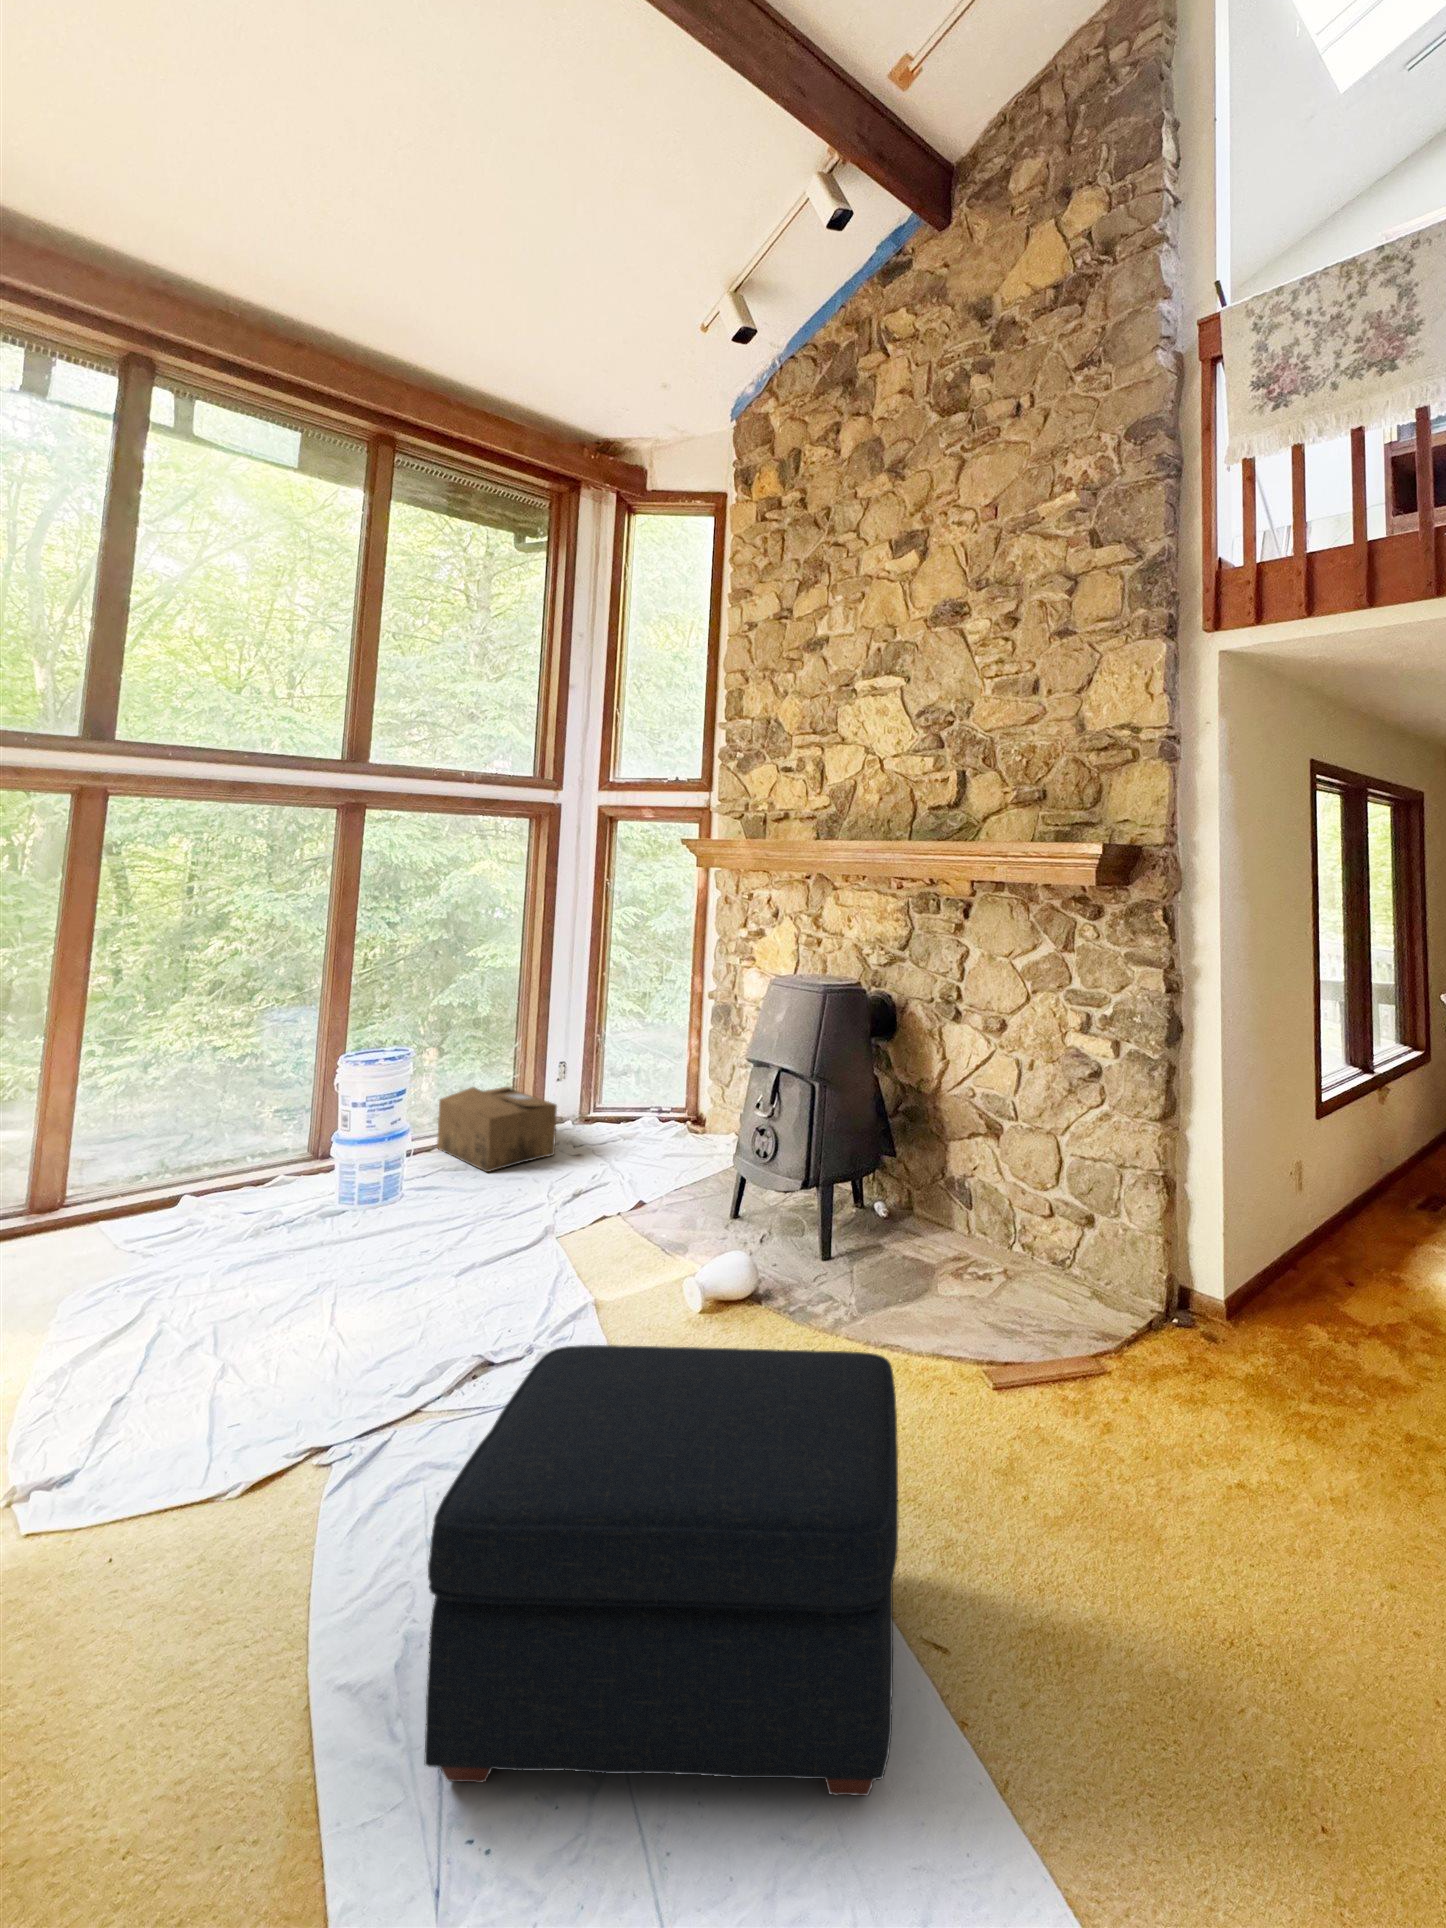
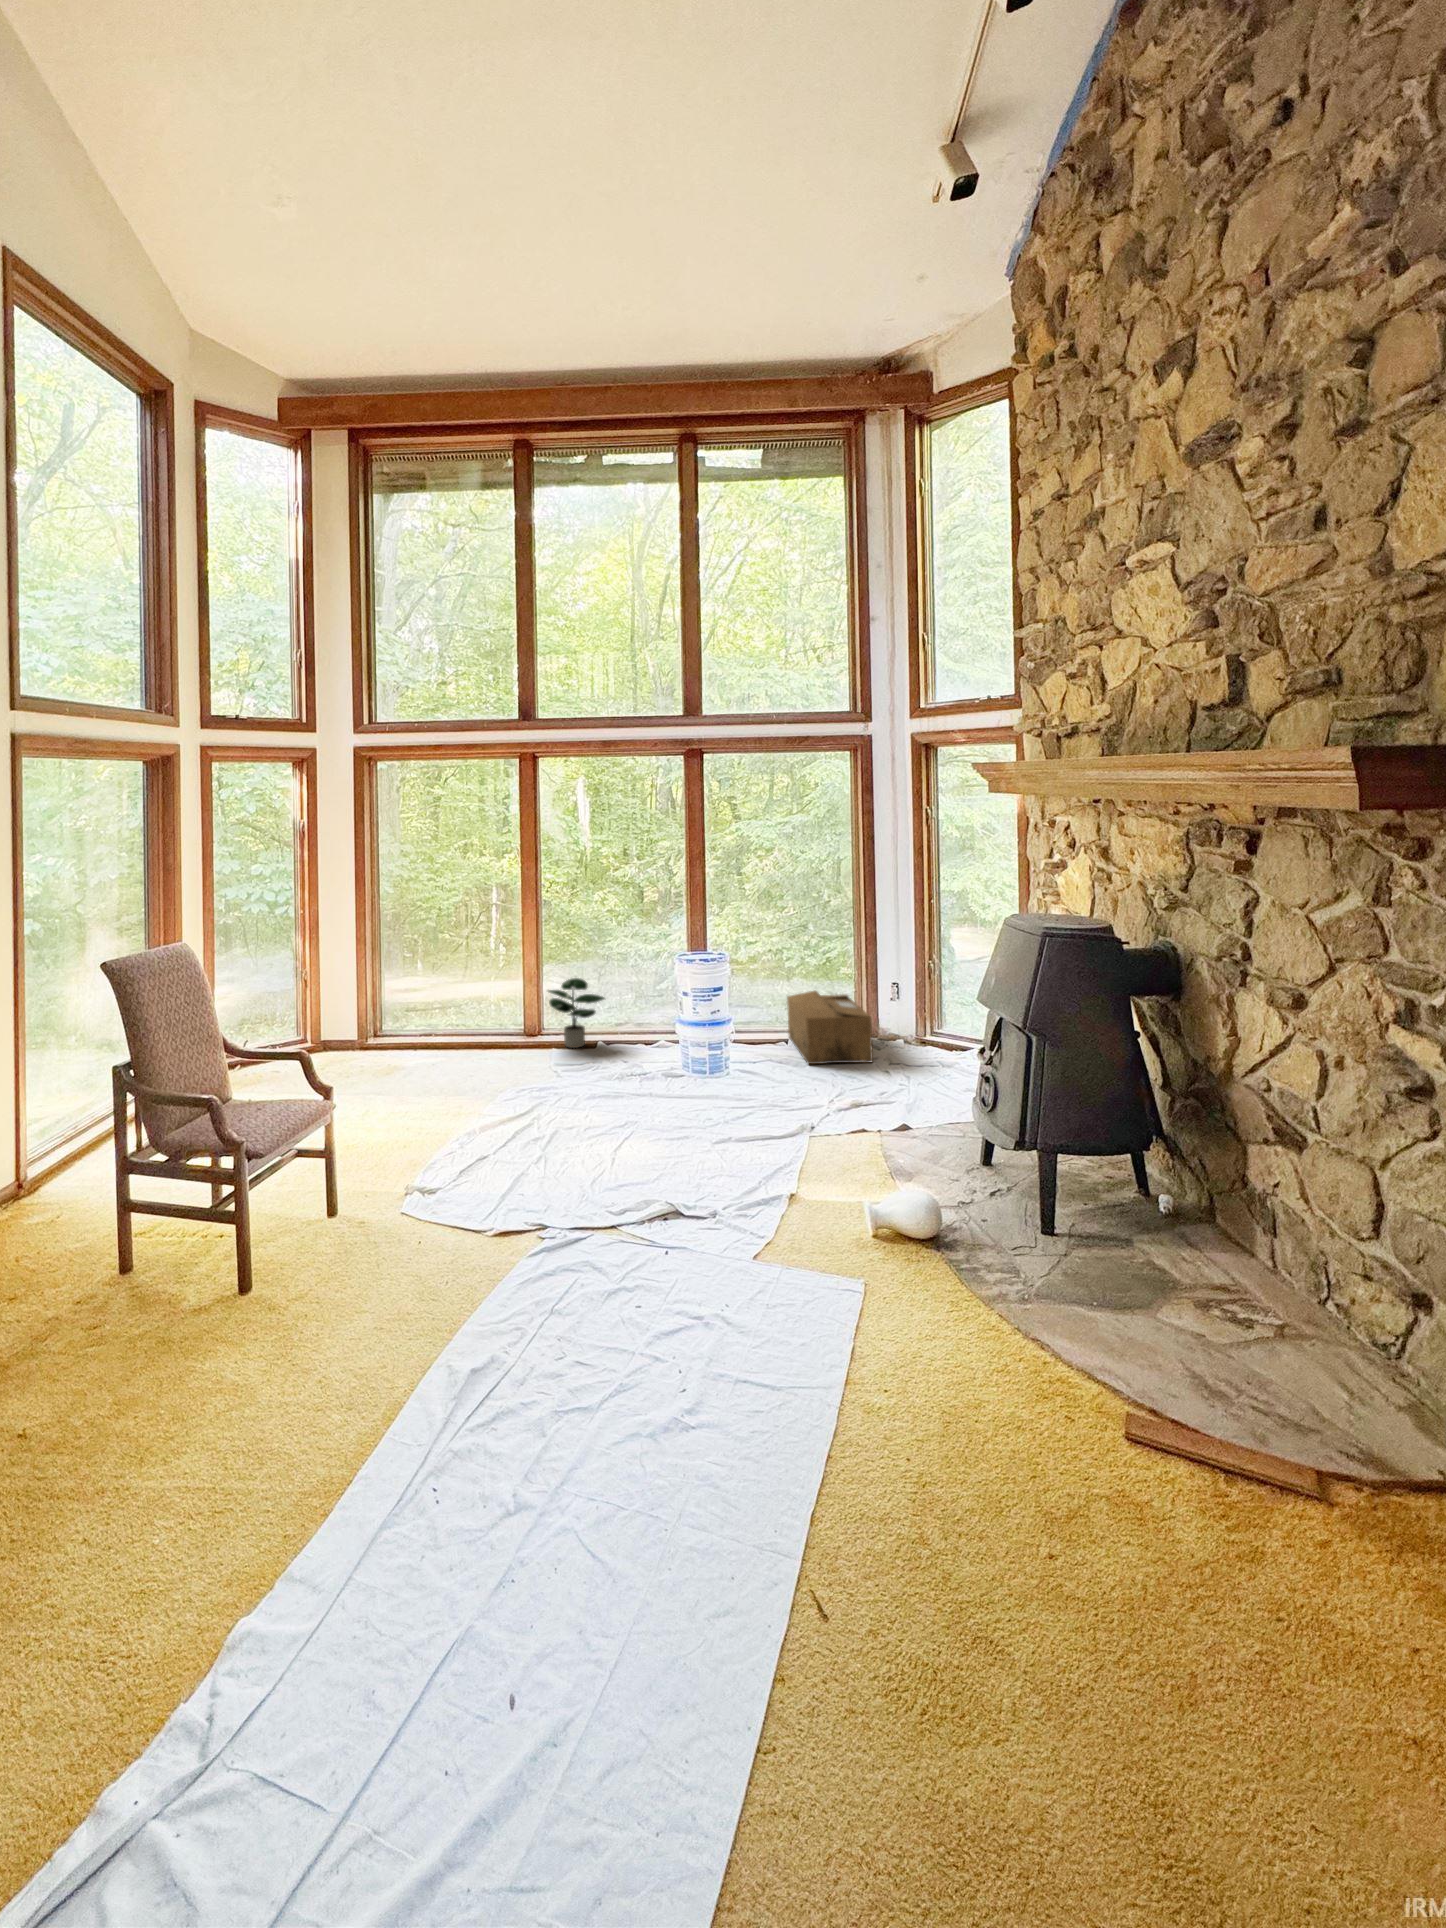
potted plant: none [78,1120,191,1227] -> present [548,978,605,1048]
ottoman: present [425,1345,898,1796] -> none [431,1199,844,1684]

